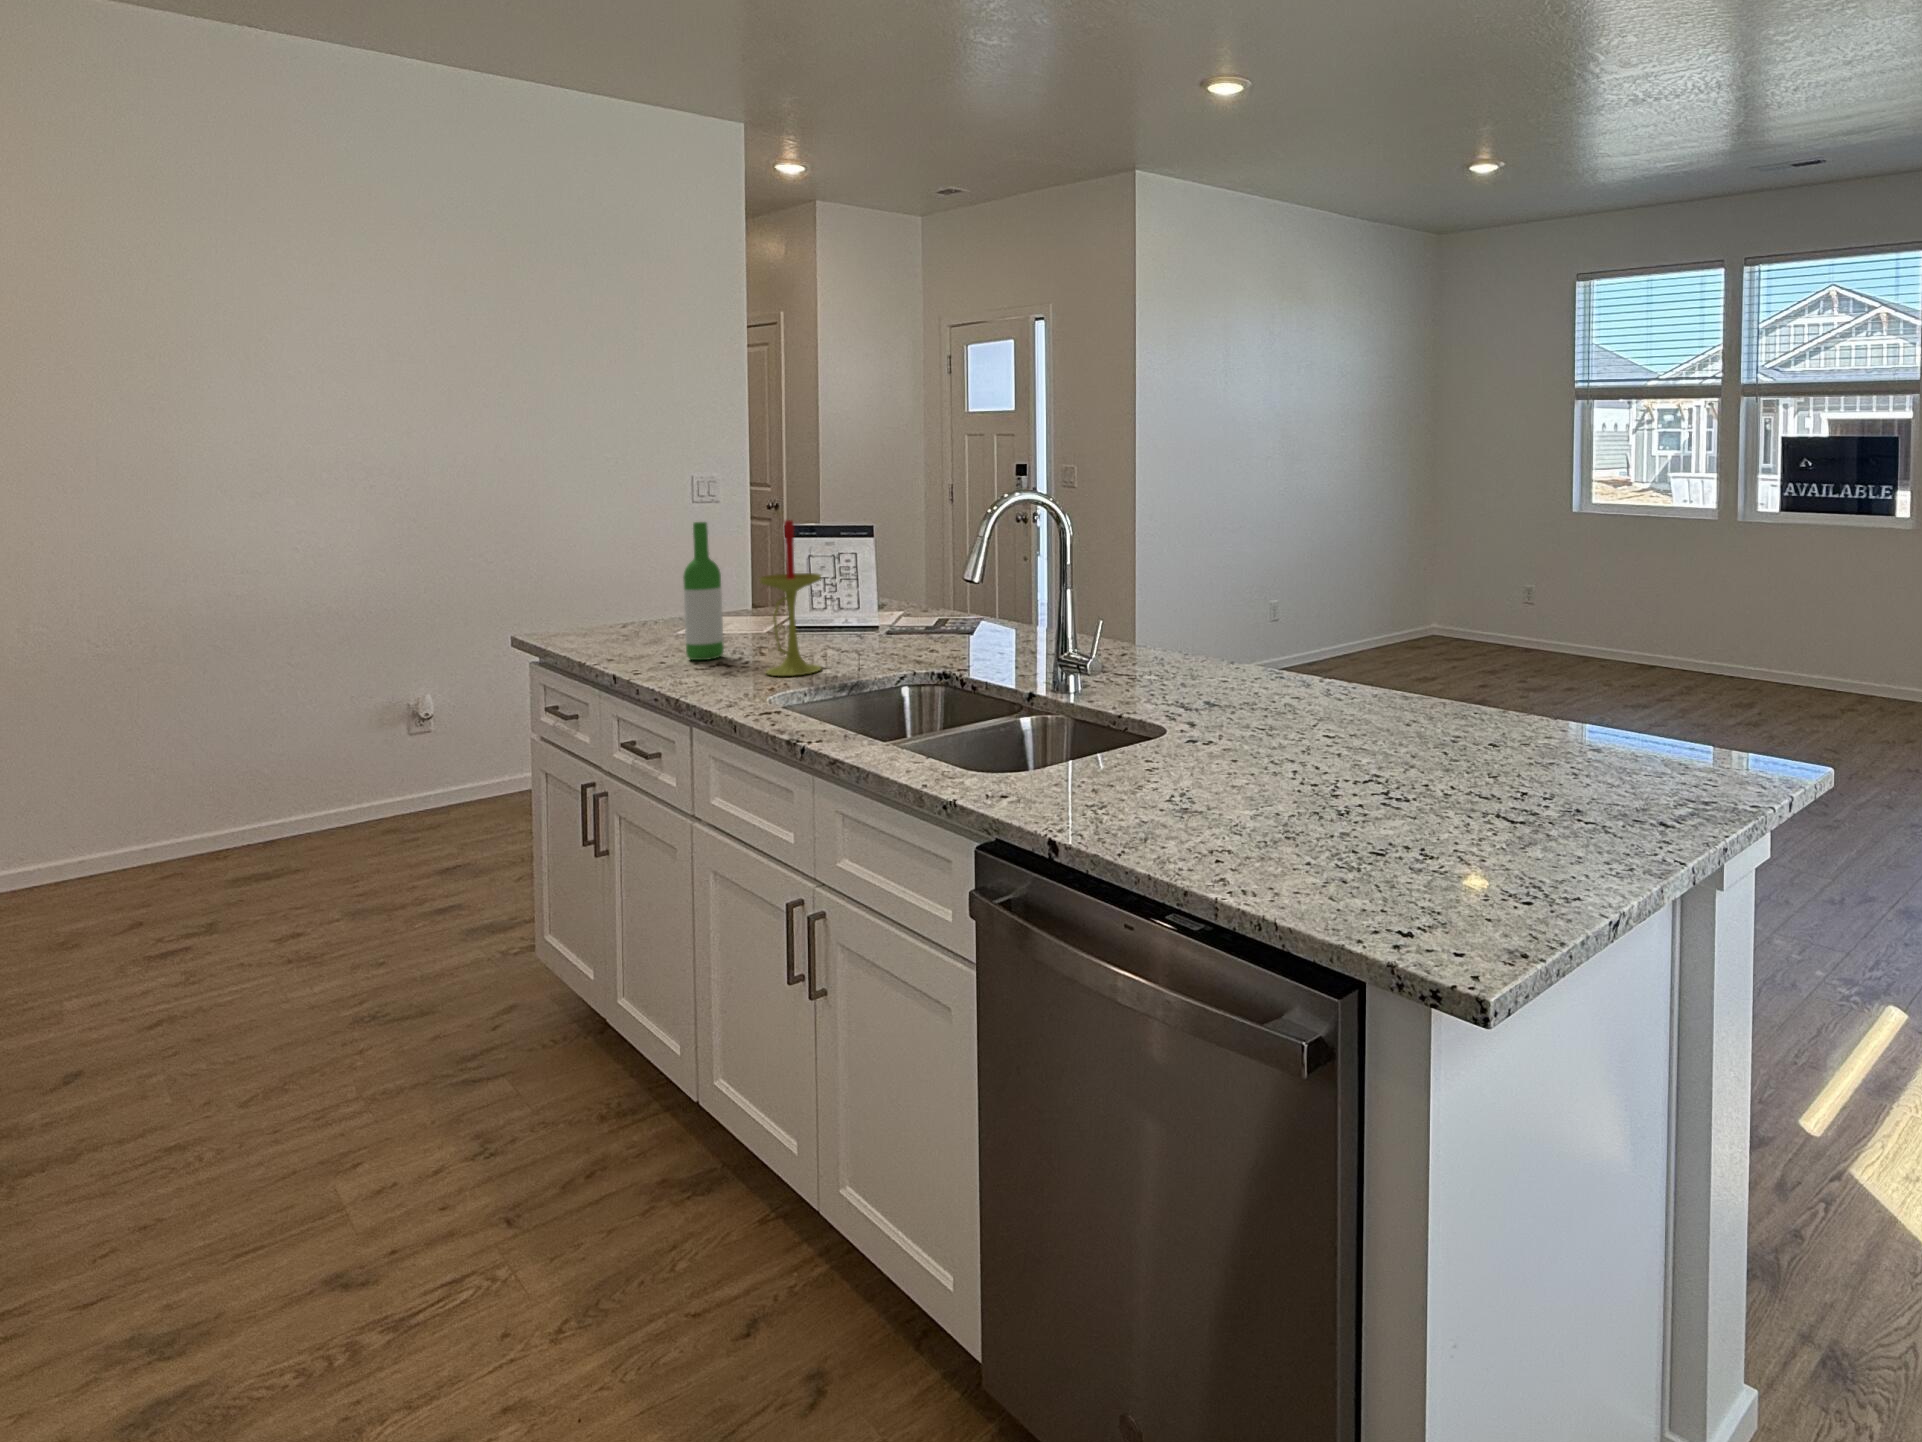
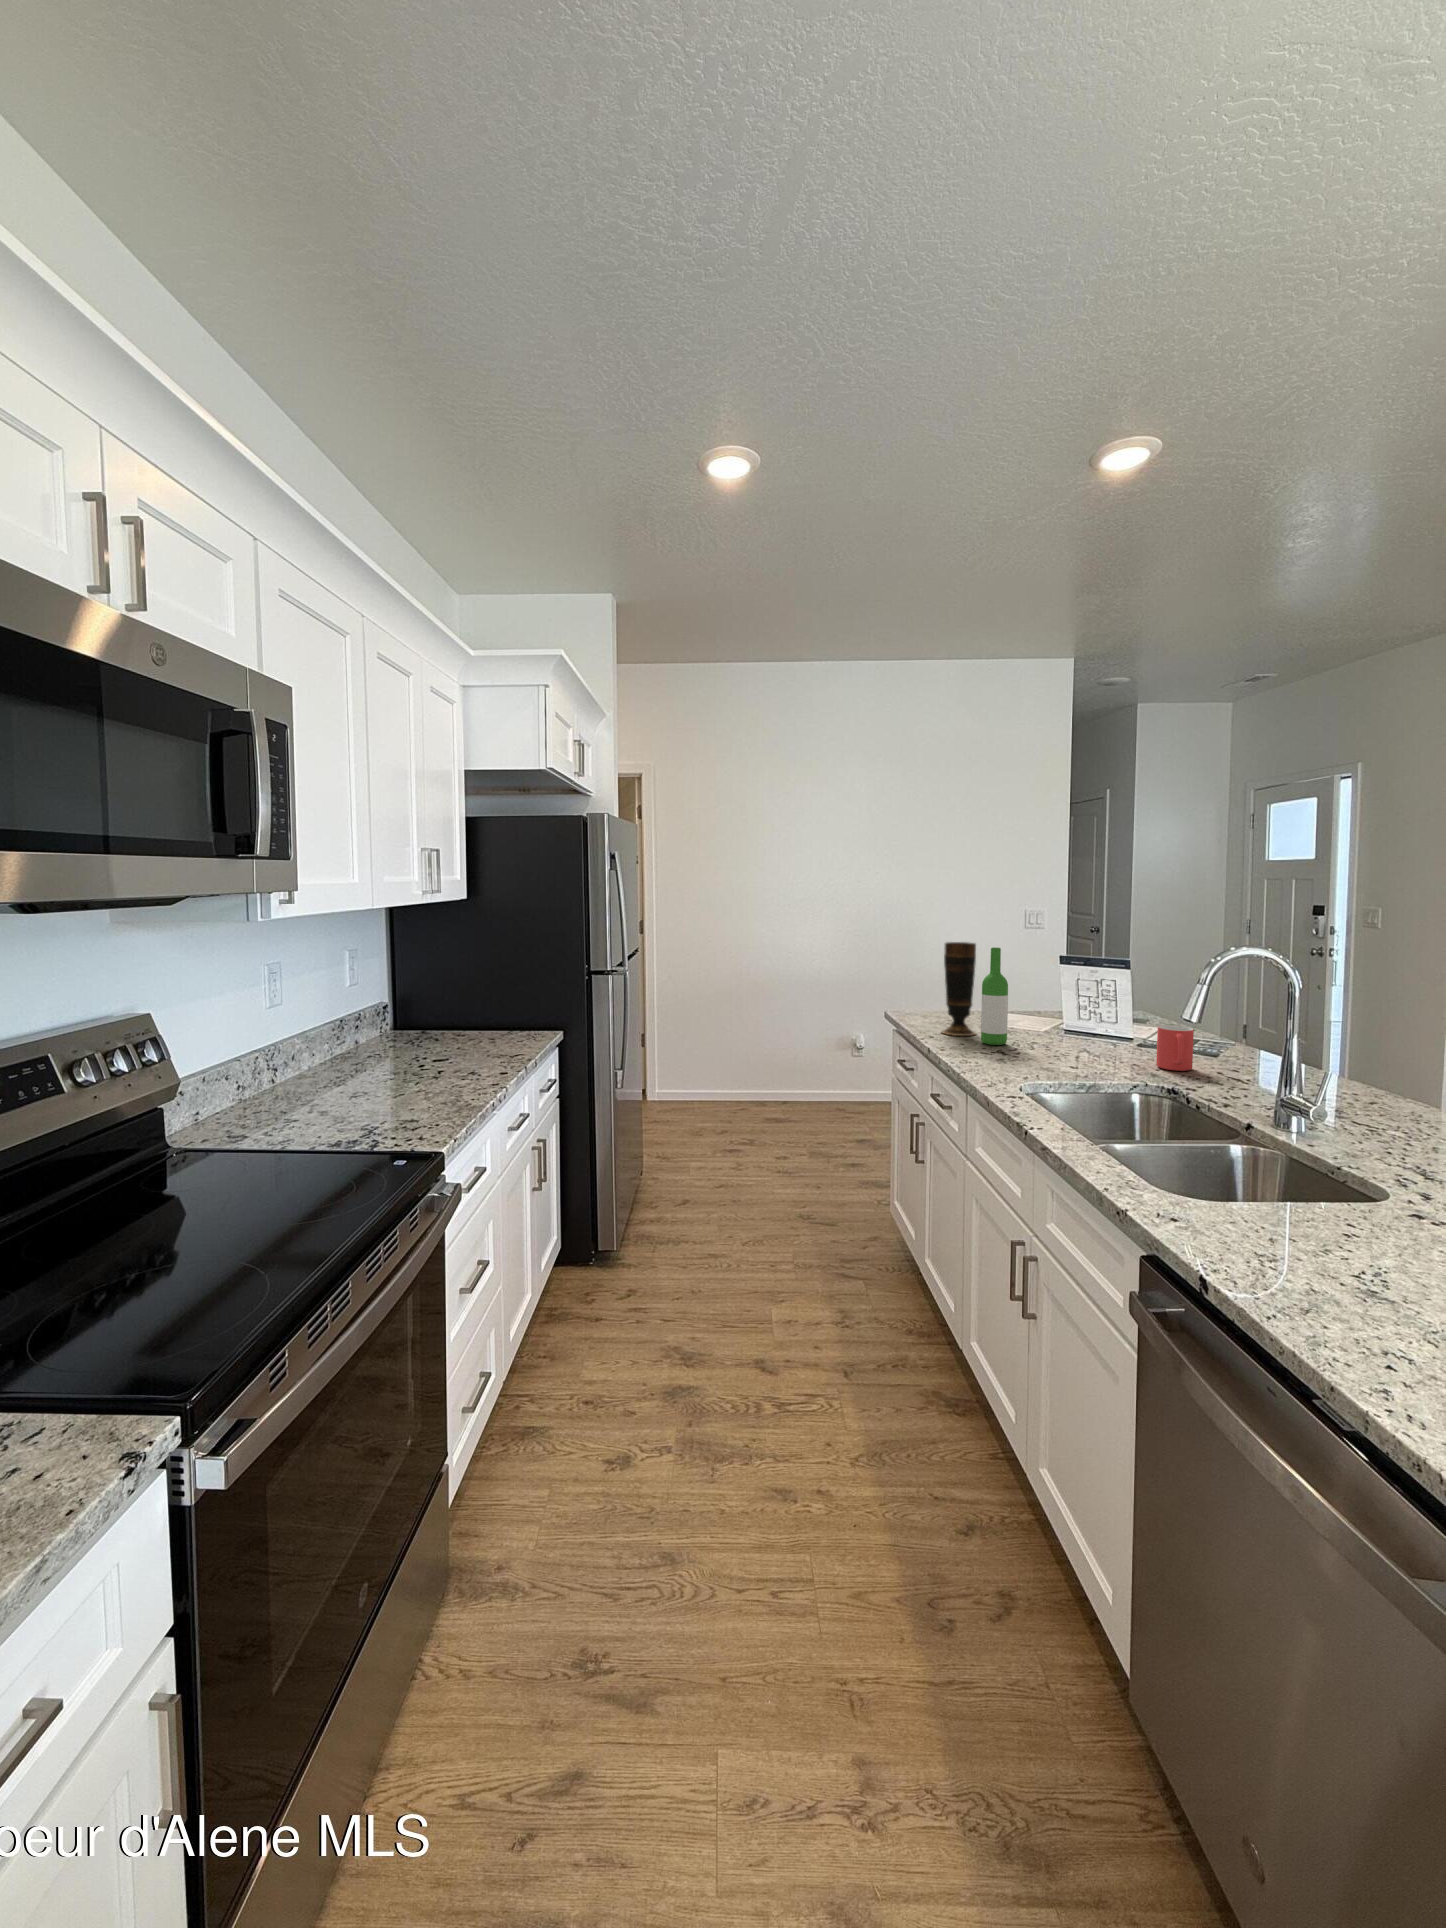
vase: none [619,520,675,657] -> present [942,942,976,1036]
candle: present [760,520,821,676] -> none [1029,951,1078,1070]
mug: none [915,599,956,654] -> present [1156,1025,1194,1071]

